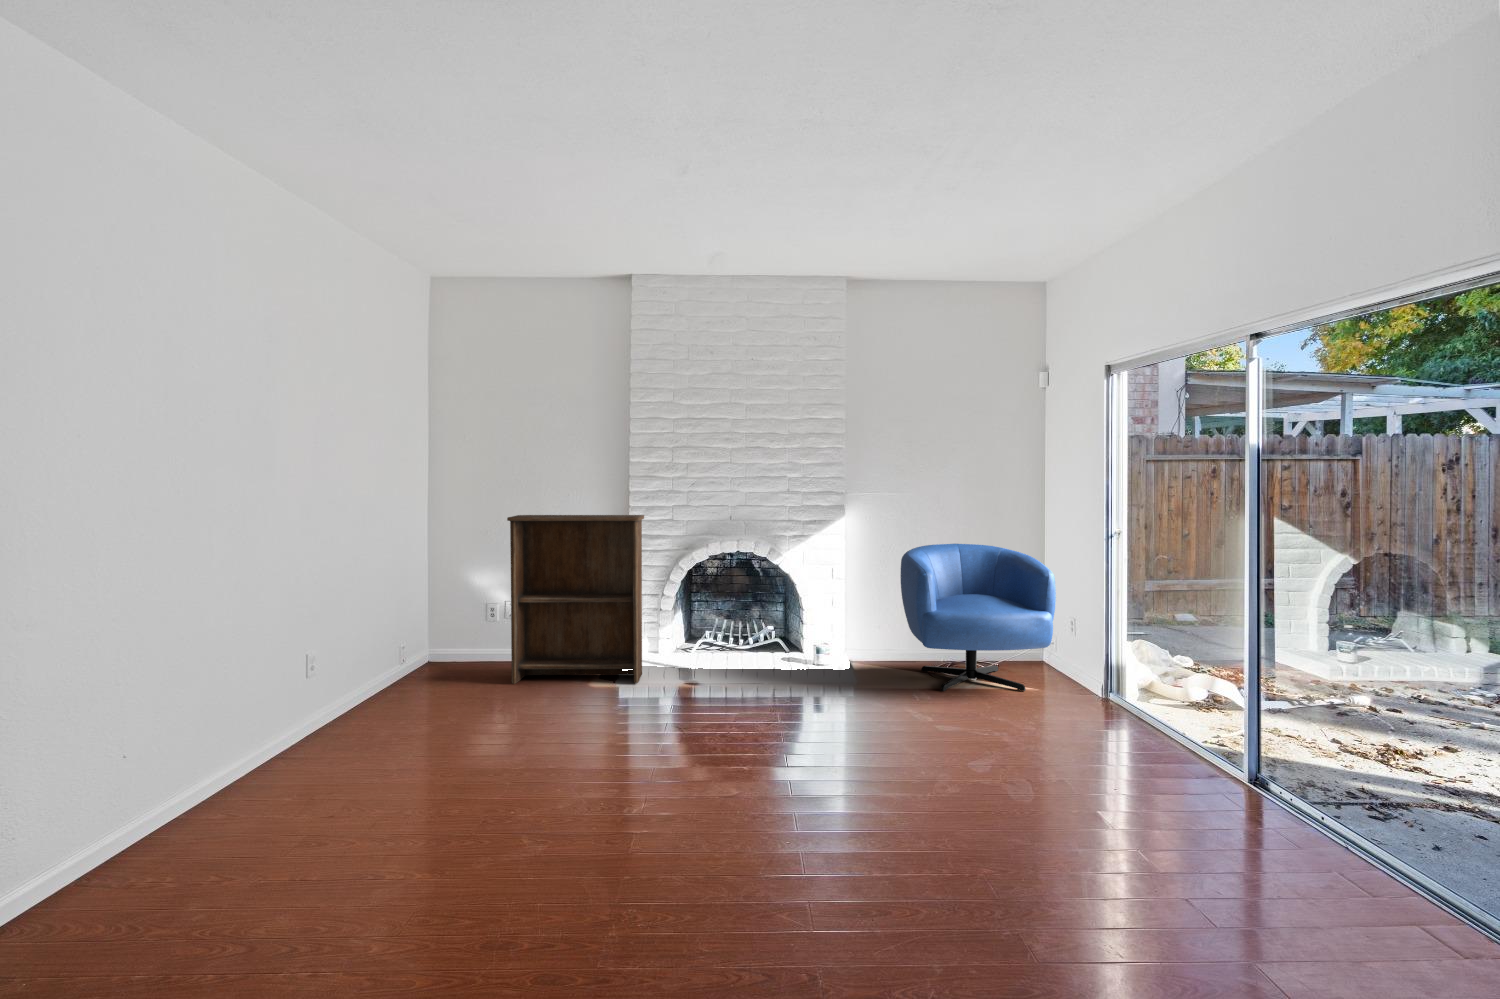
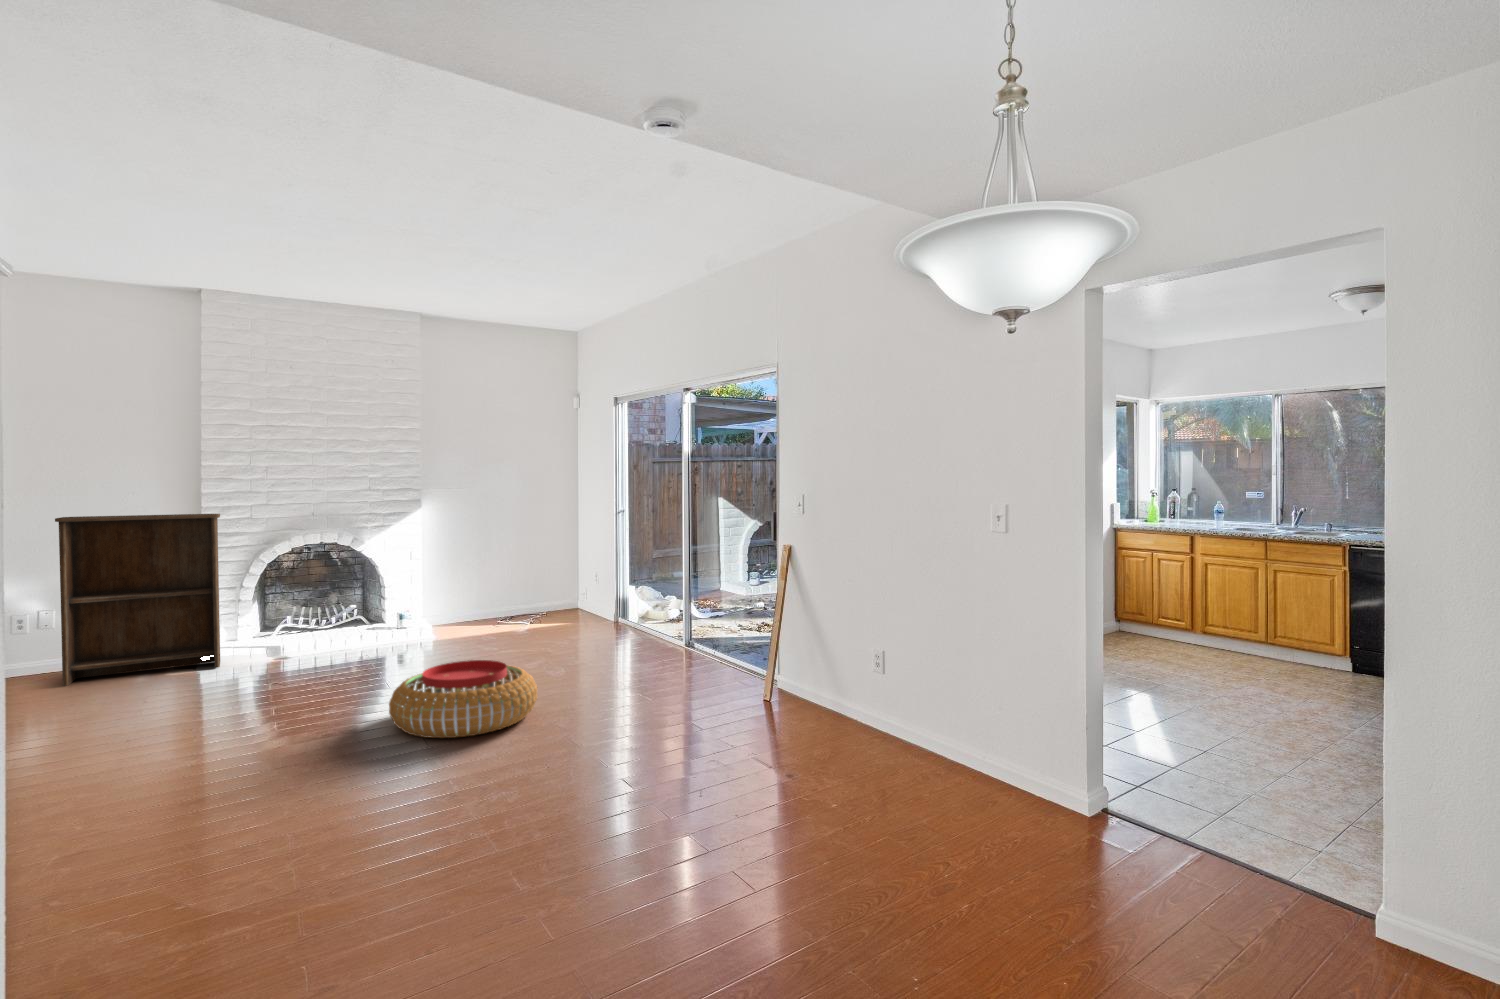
armchair: present [900,544,1056,691] -> none [469,530,585,639]
pouf: none [772,747,974,877] -> present [389,660,538,738]

